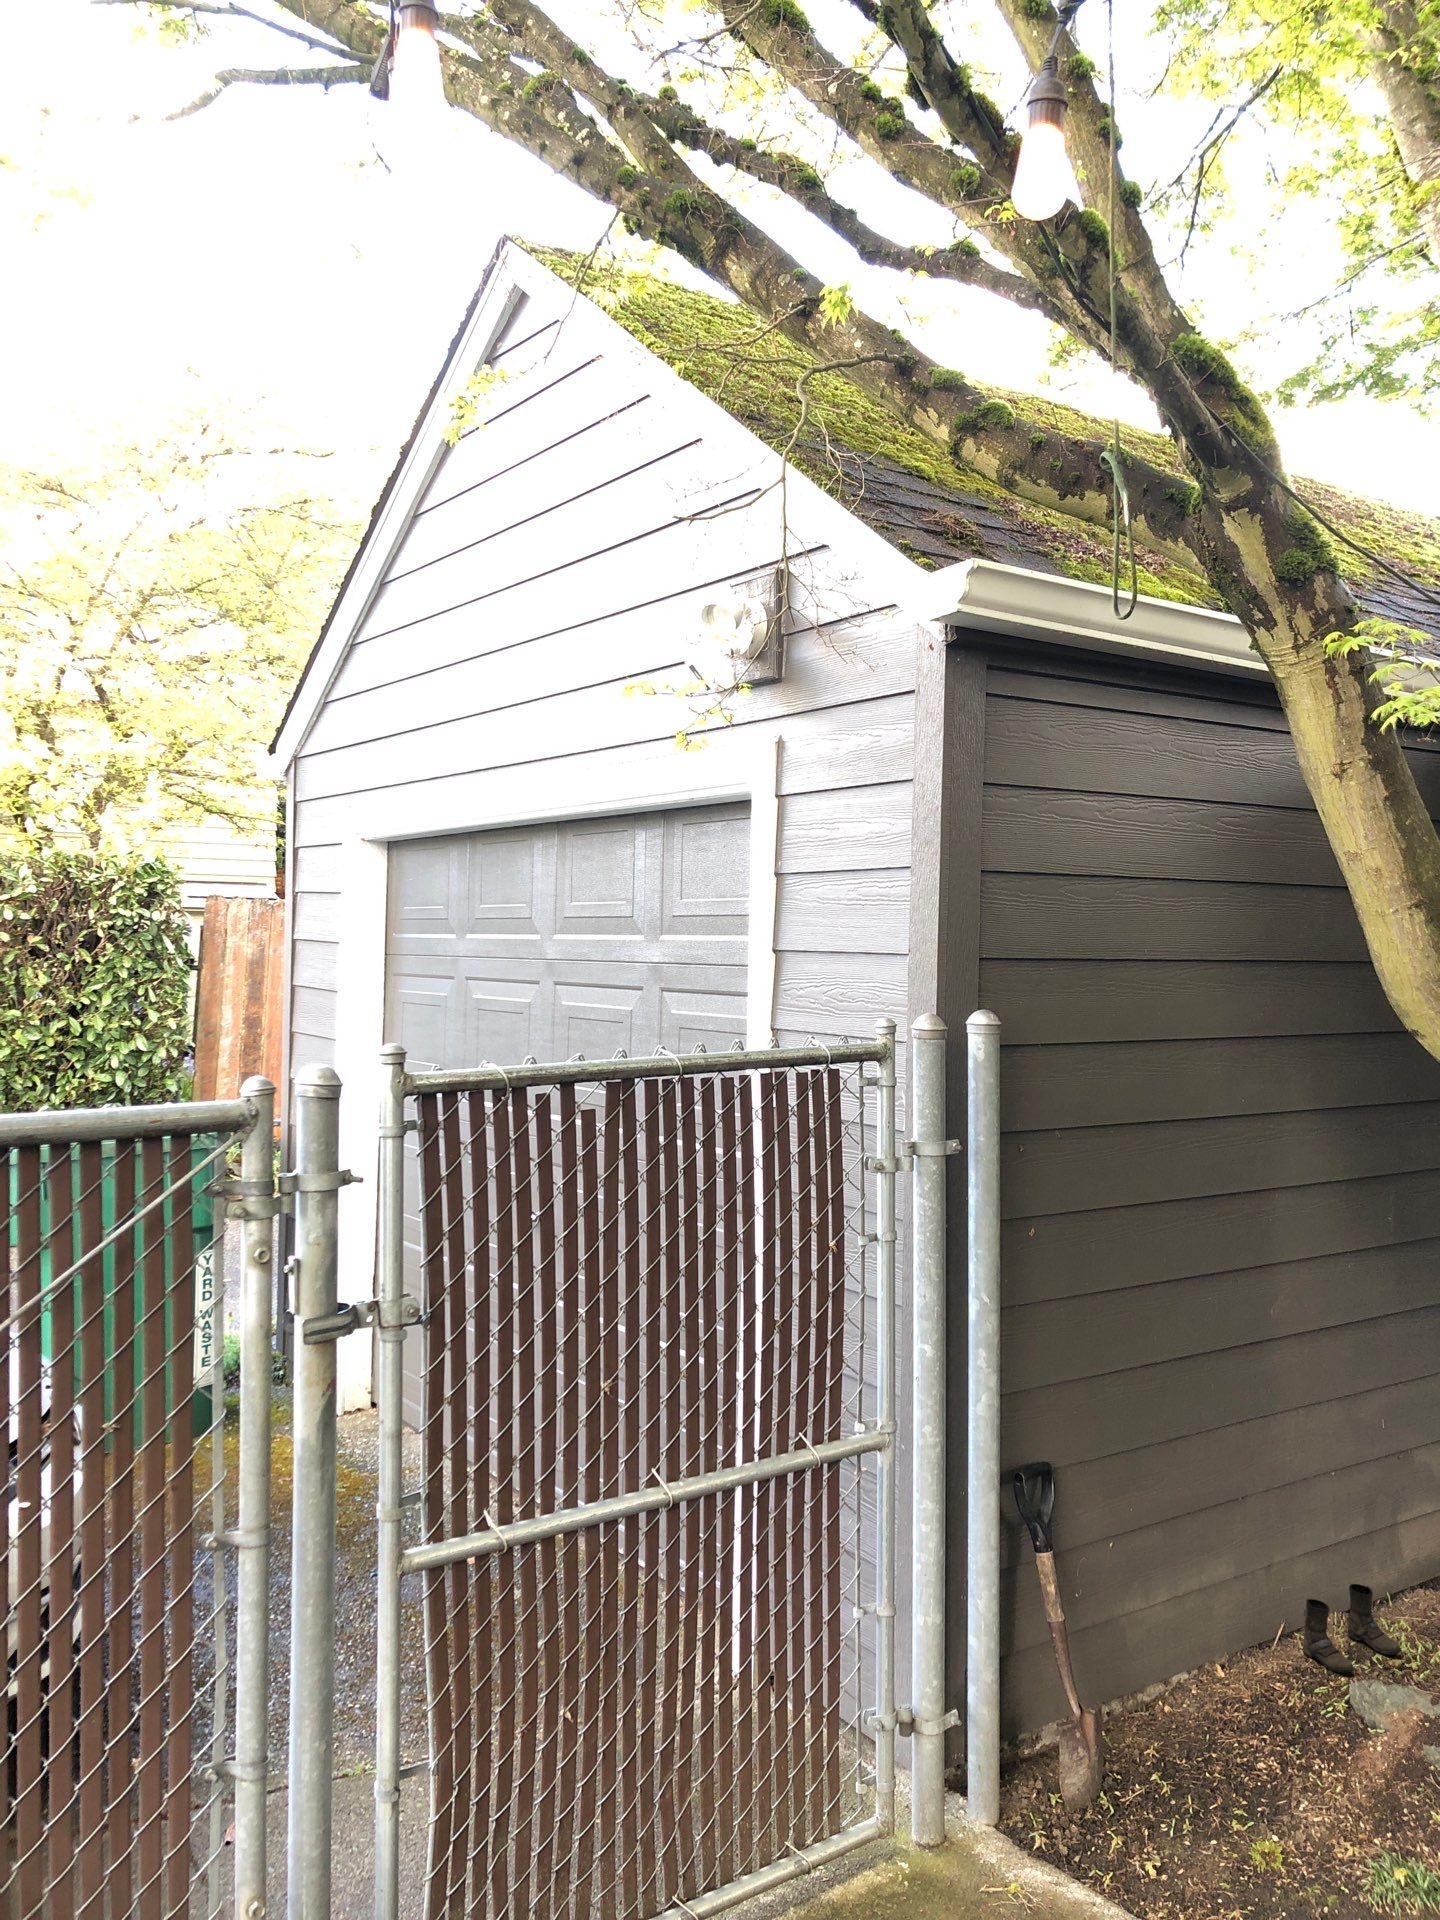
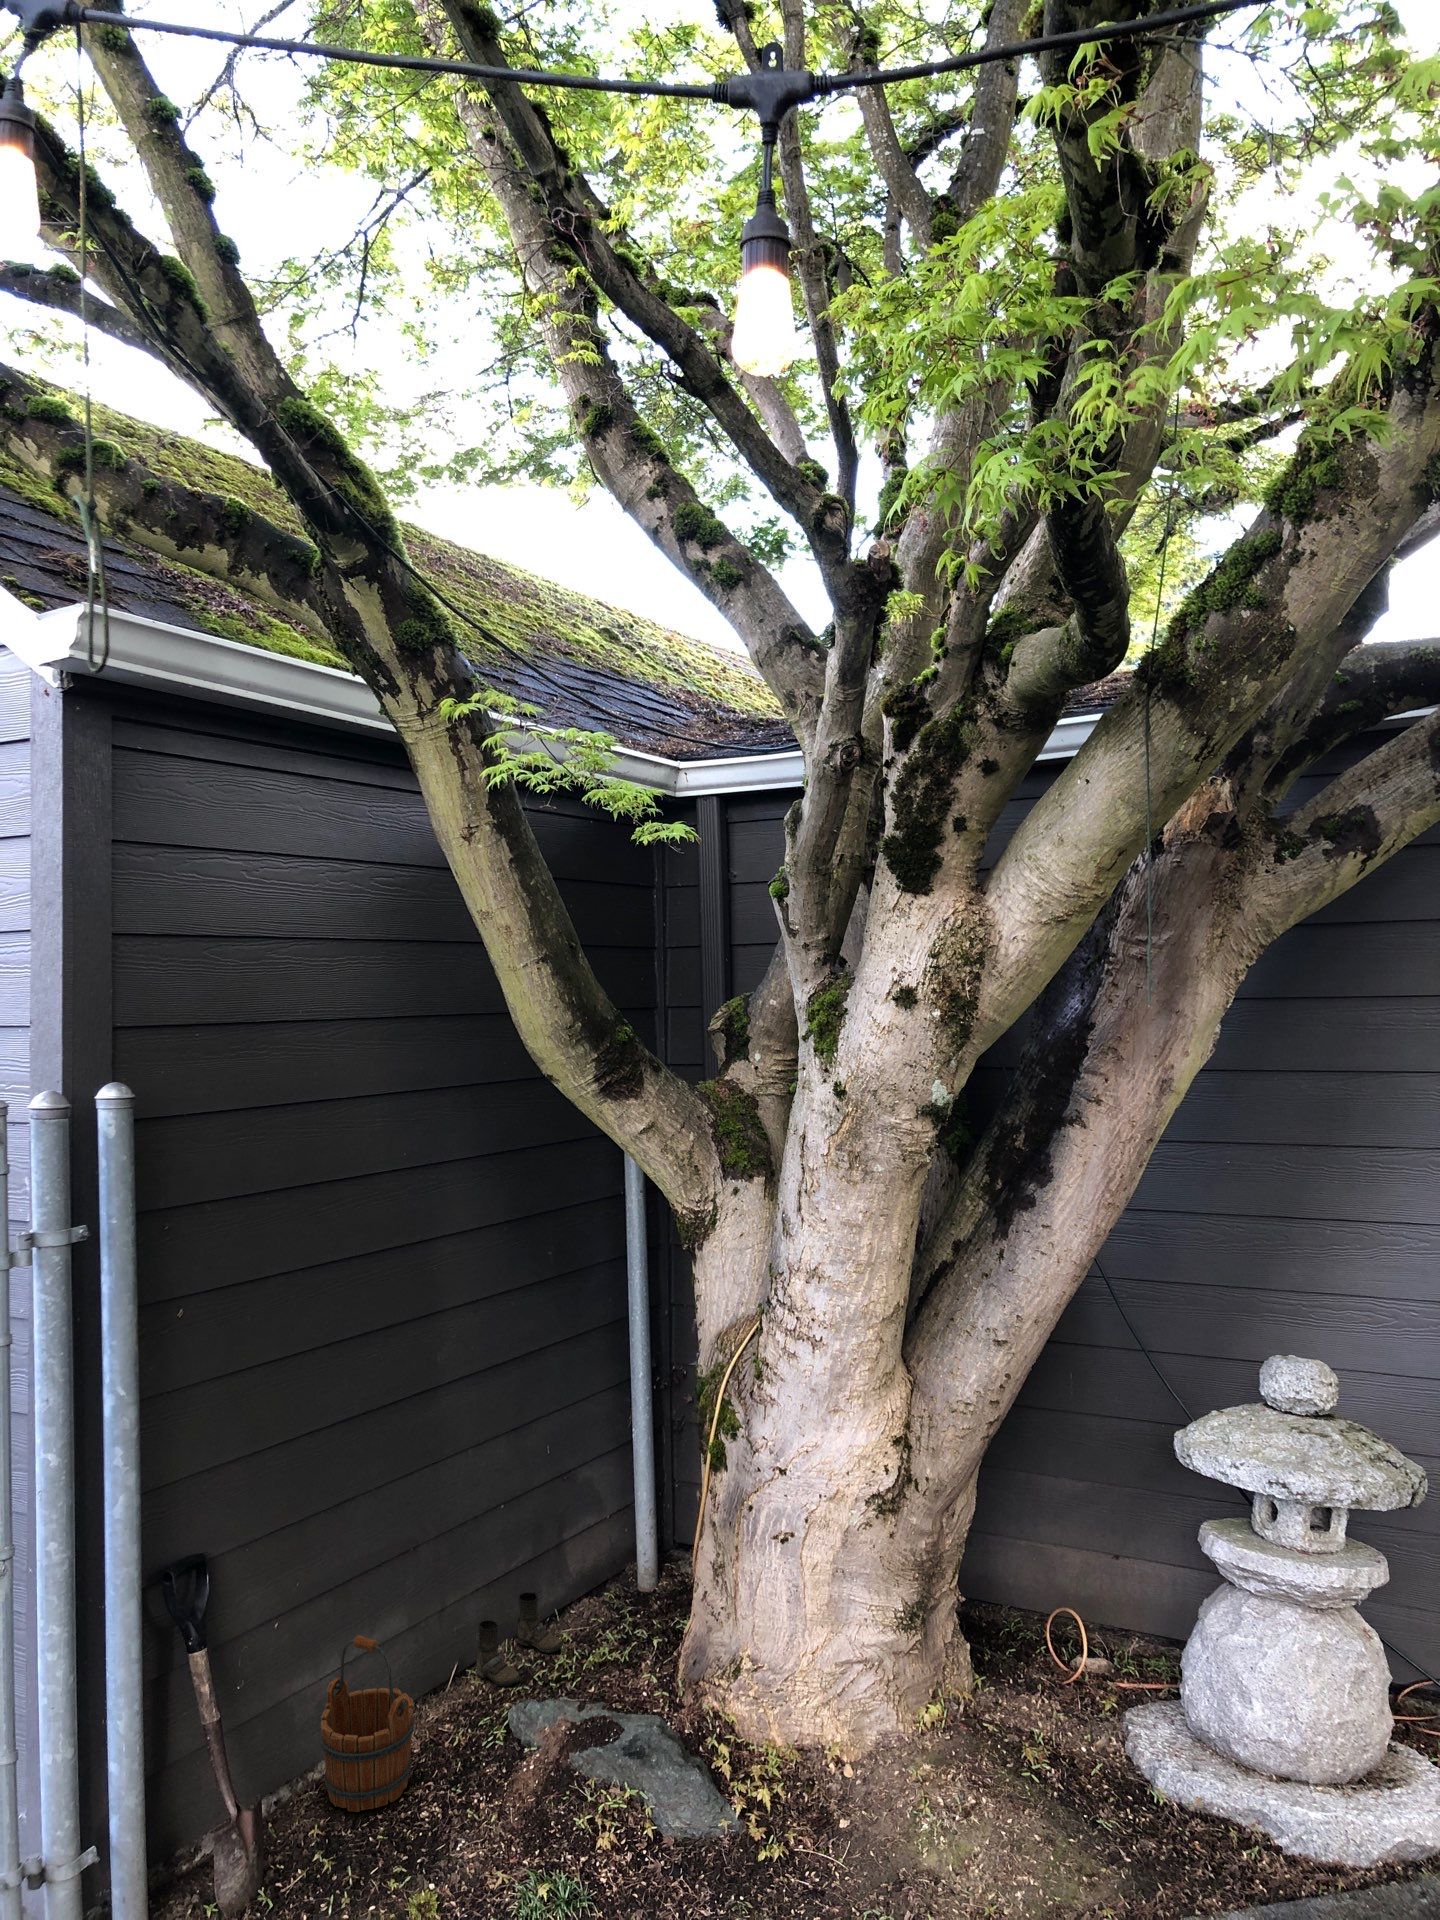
wooden bucket: none [1151,1568,1247,1741] -> present [320,1635,414,1812]

